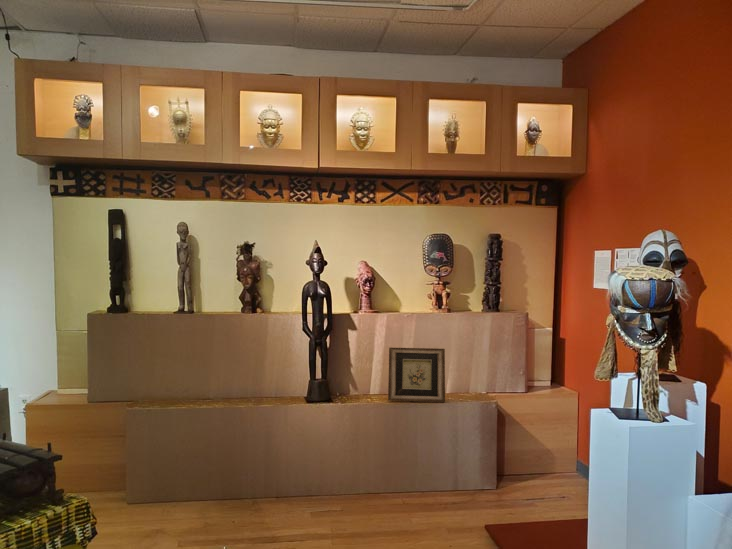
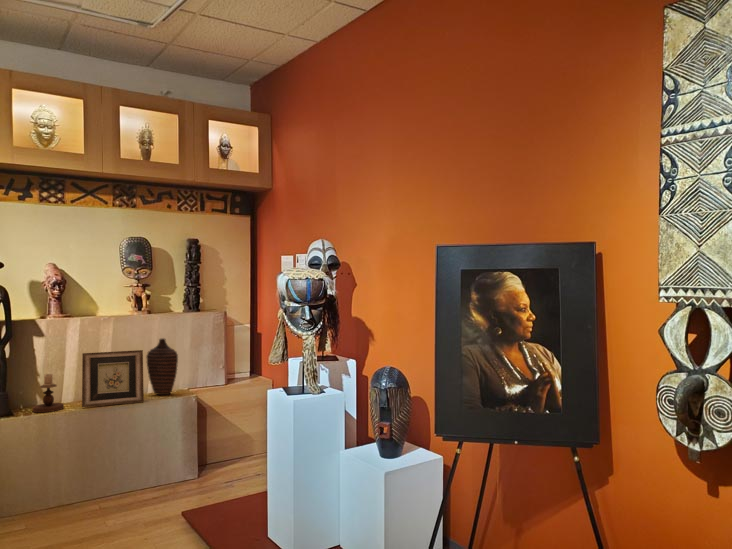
decorative vase: none [447,338,479,397] -> present [146,339,178,395]
candlestick: none [347,364,372,402] -> present [33,374,64,412]

